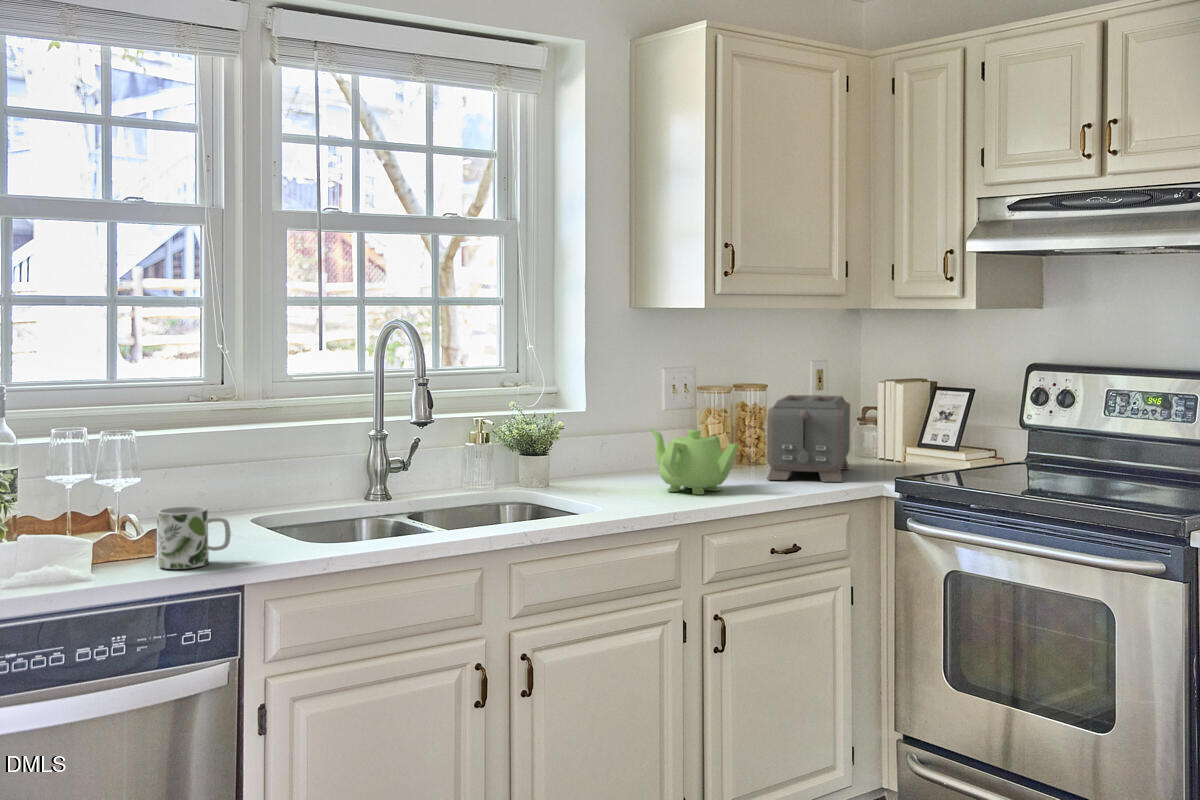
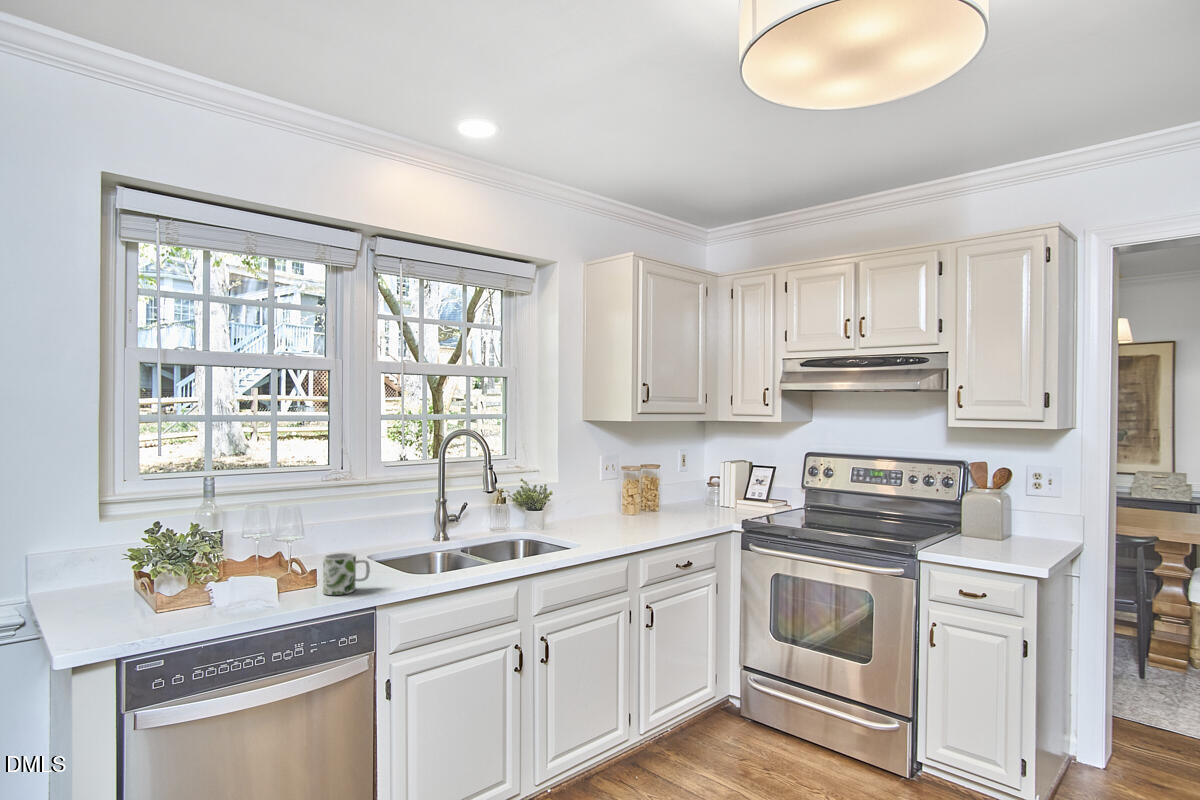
toaster: present [767,395,850,482] -> none [668,471,712,523]
teapot: present [650,429,738,494] -> none [603,493,657,532]

